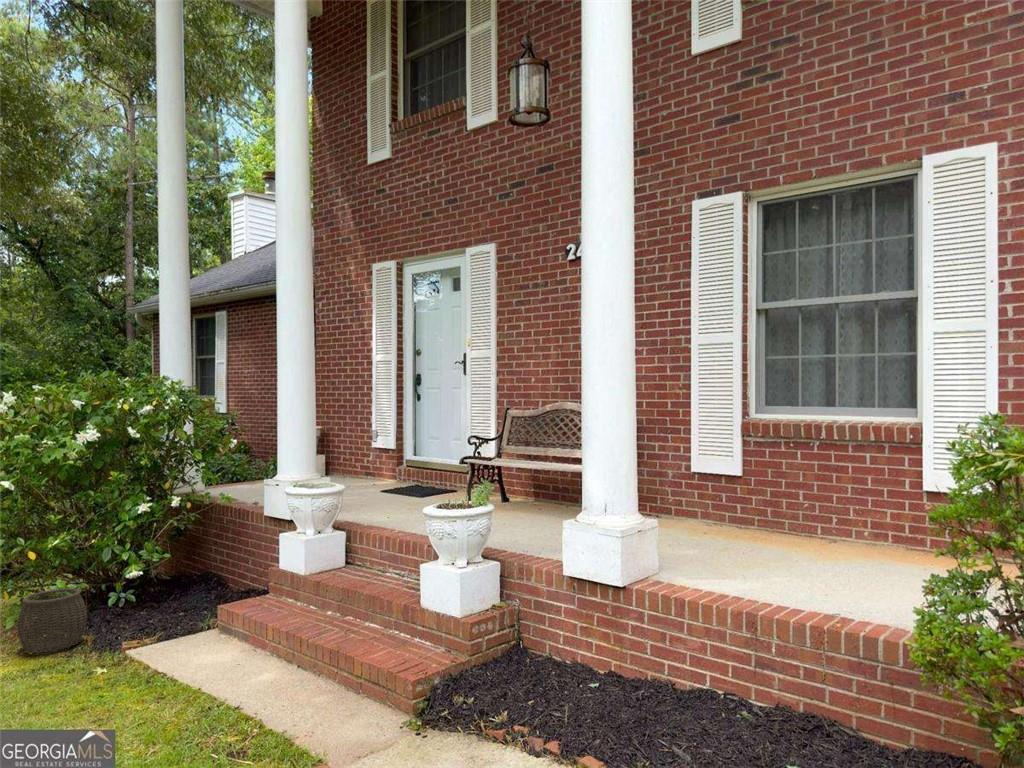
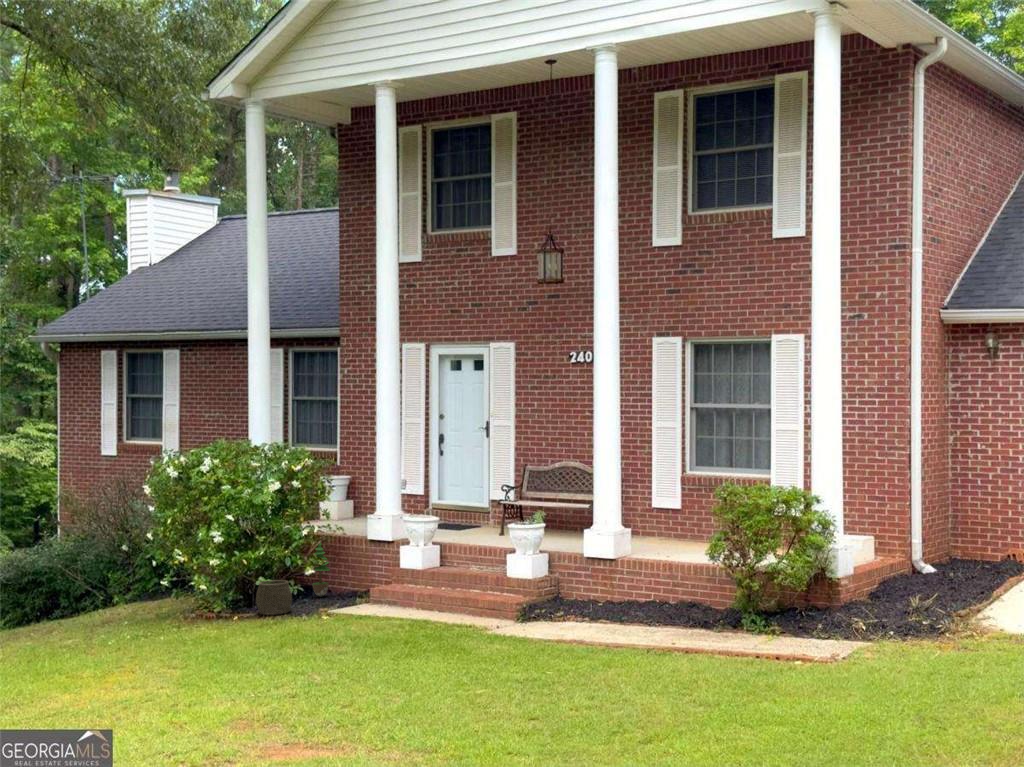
potted tree: none [173,516,206,602] -> present [313,543,330,597]

